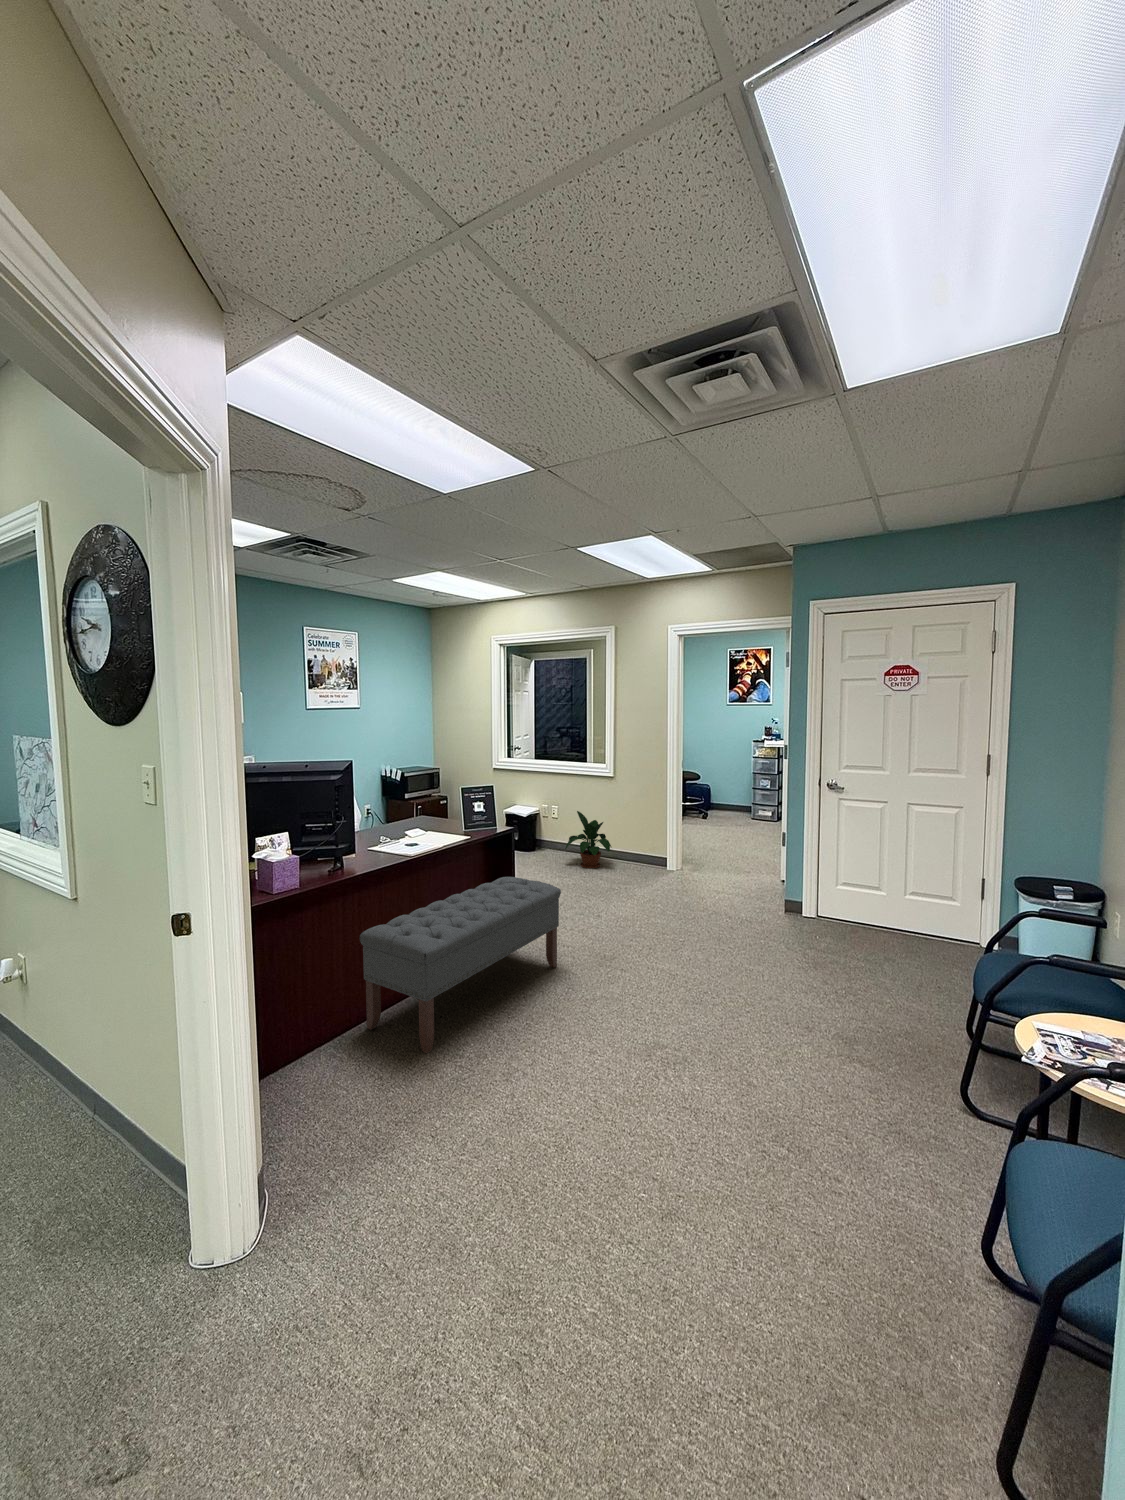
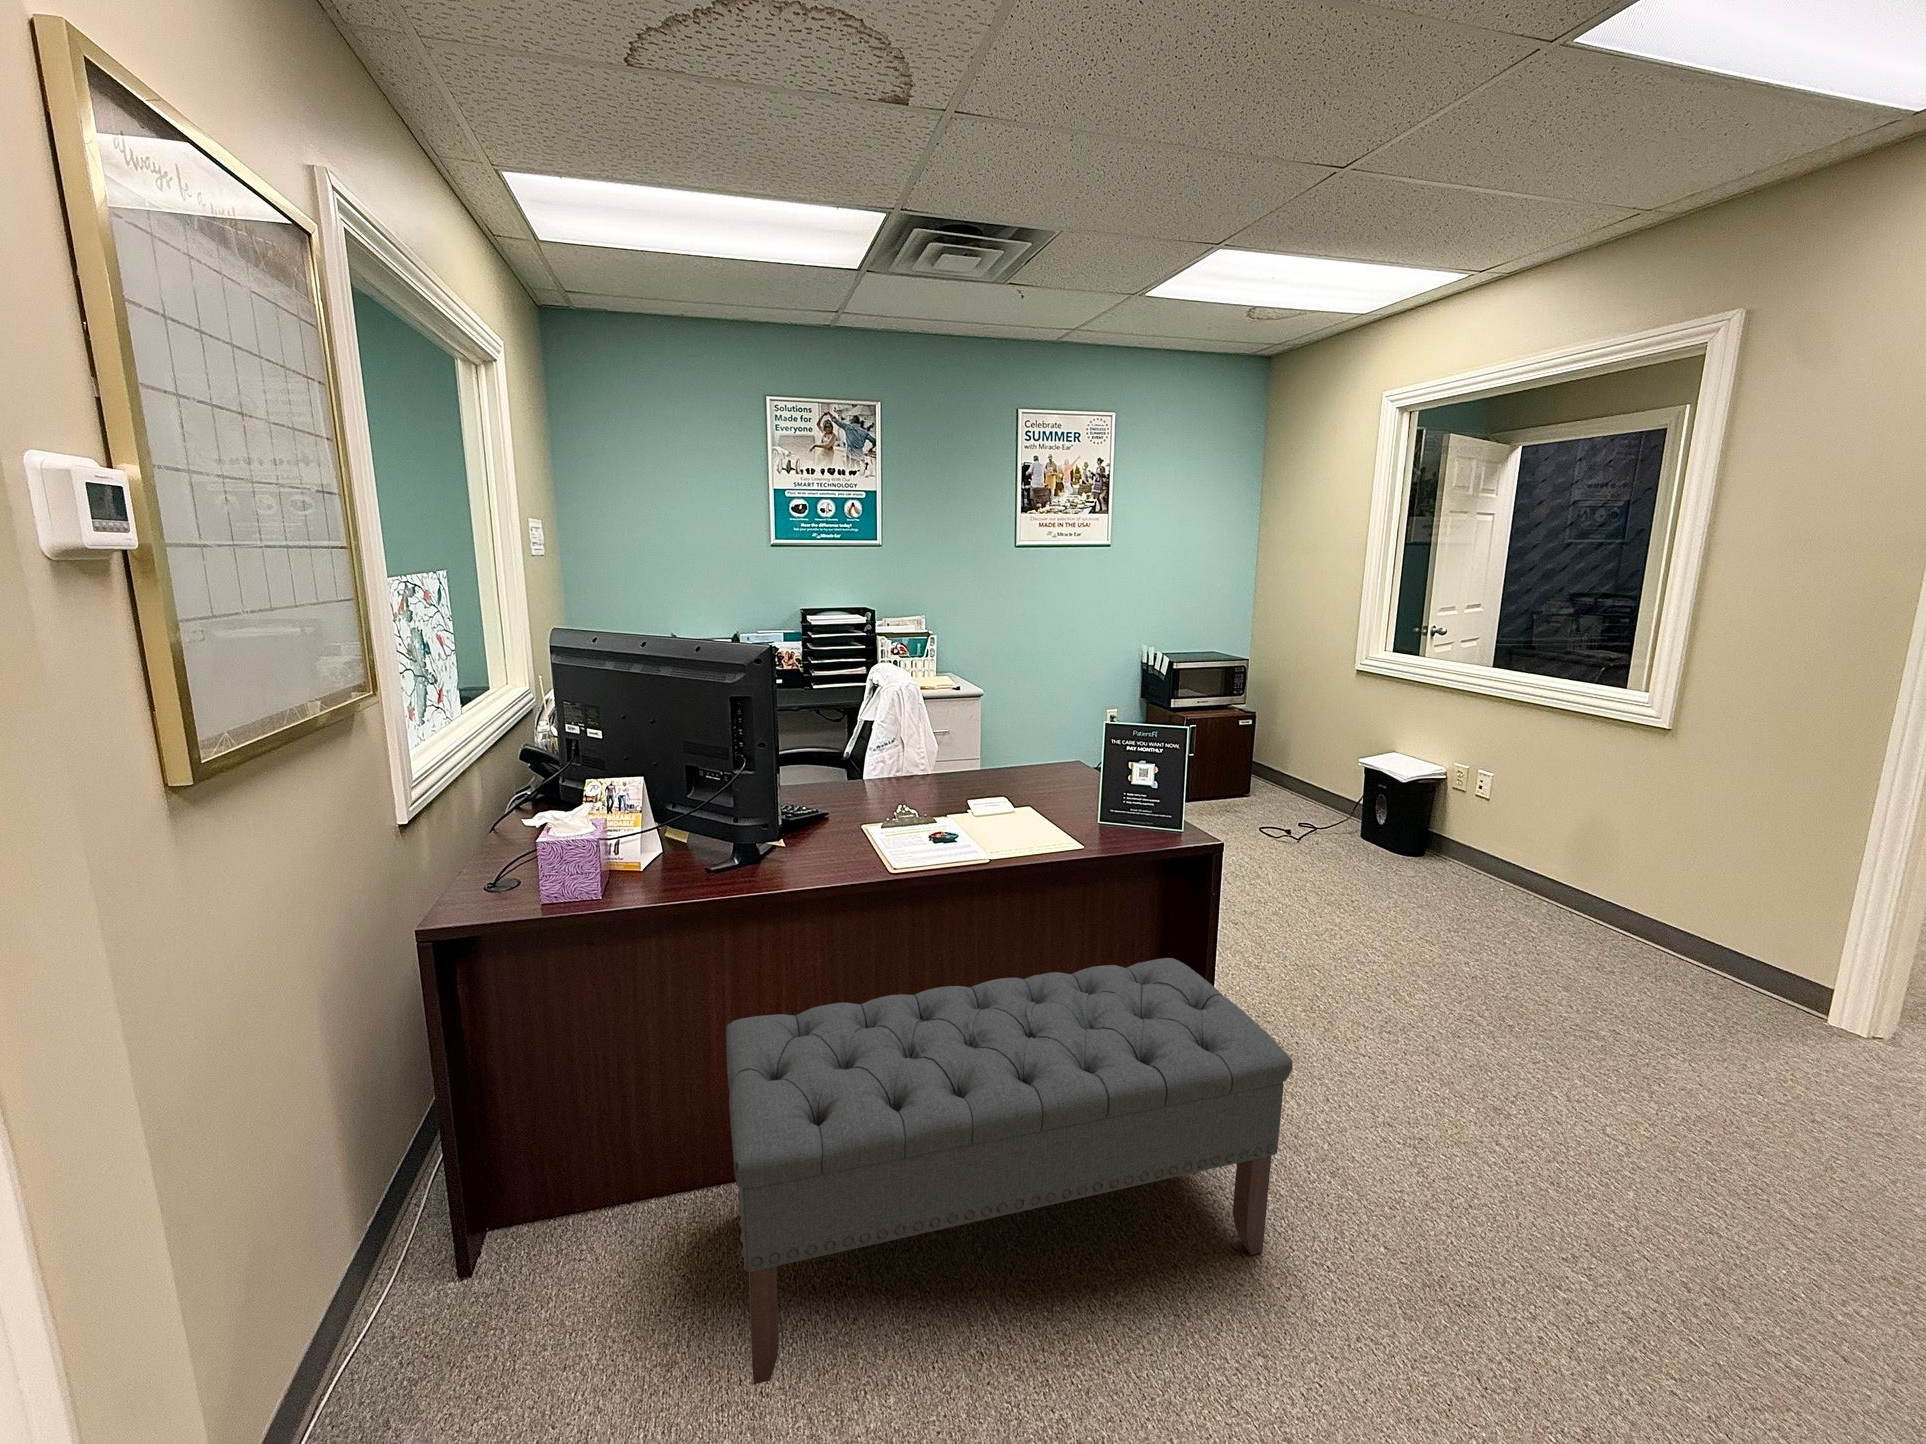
potted plant: present [565,811,611,868] -> none [1485,798,1633,947]

